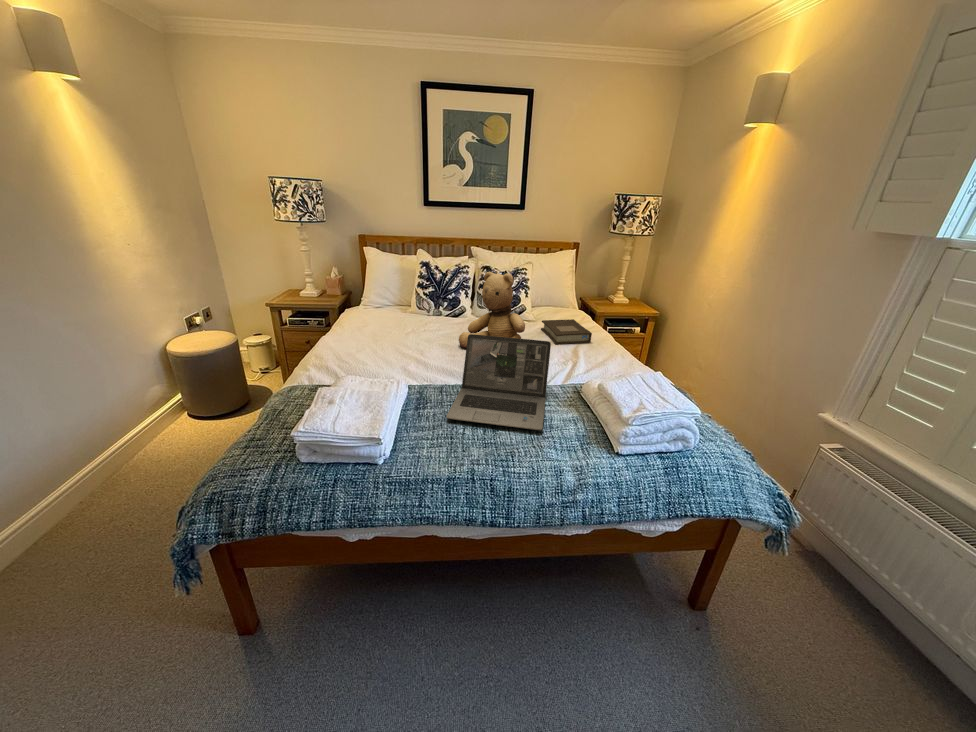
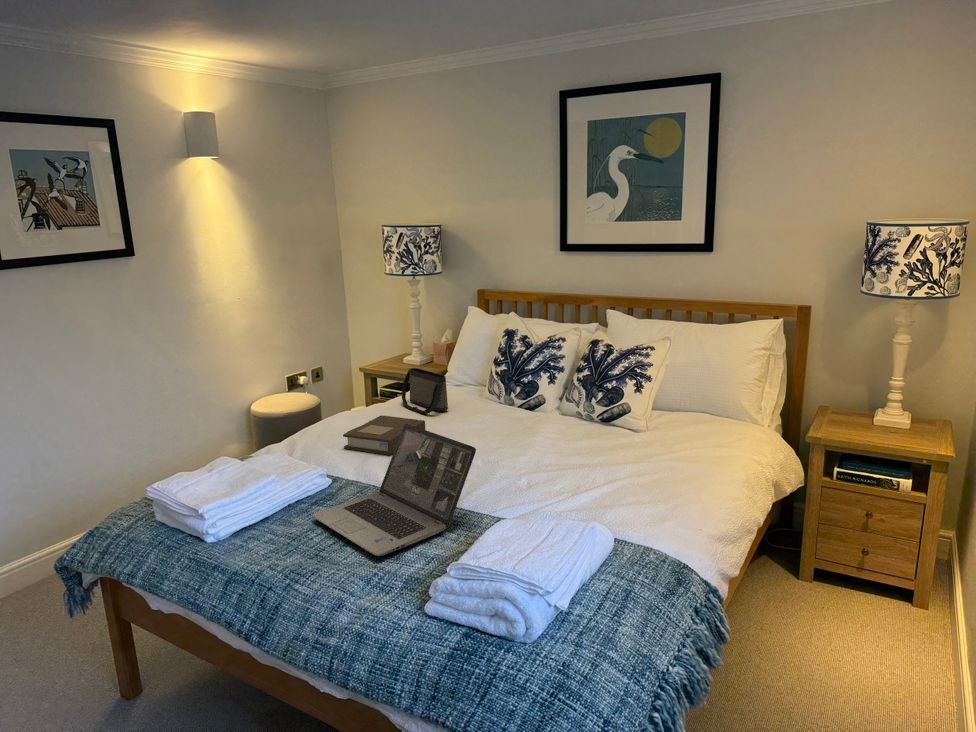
teddy bear: present [459,272,525,349] -> none [466,346,554,471]
handbag: none [357,296,402,330] -> present [402,368,448,414]
book: present [541,319,592,344] -> present [343,416,425,455]

